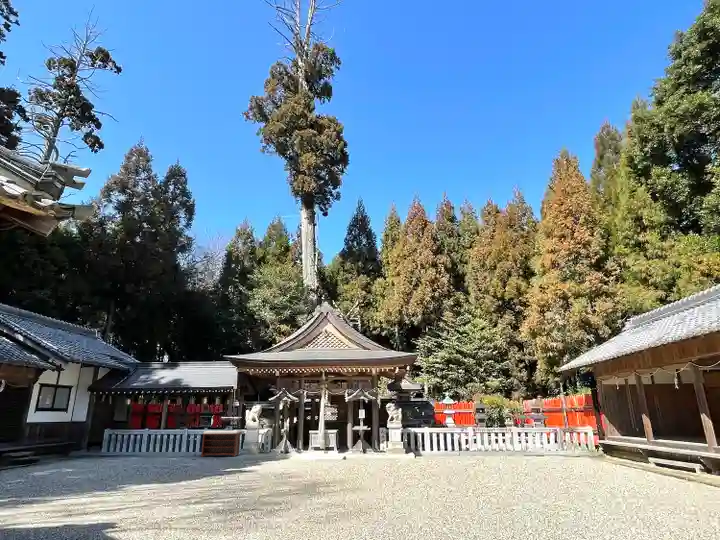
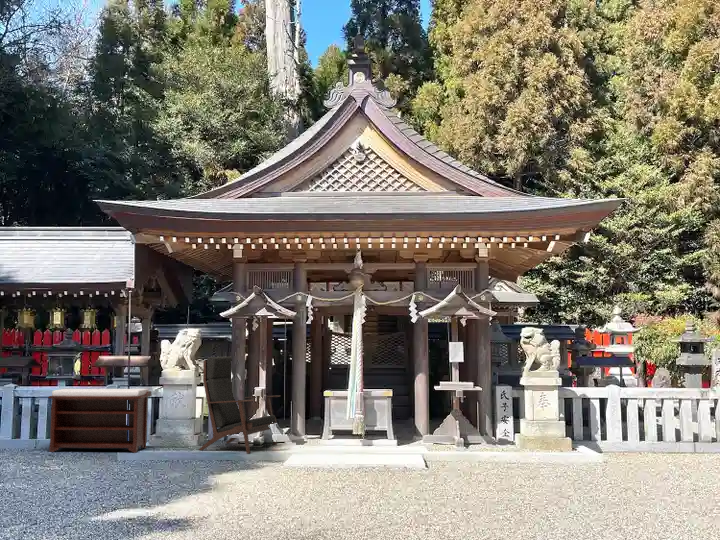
lounge chair: none [259,417,293,457] -> present [199,356,280,454]

